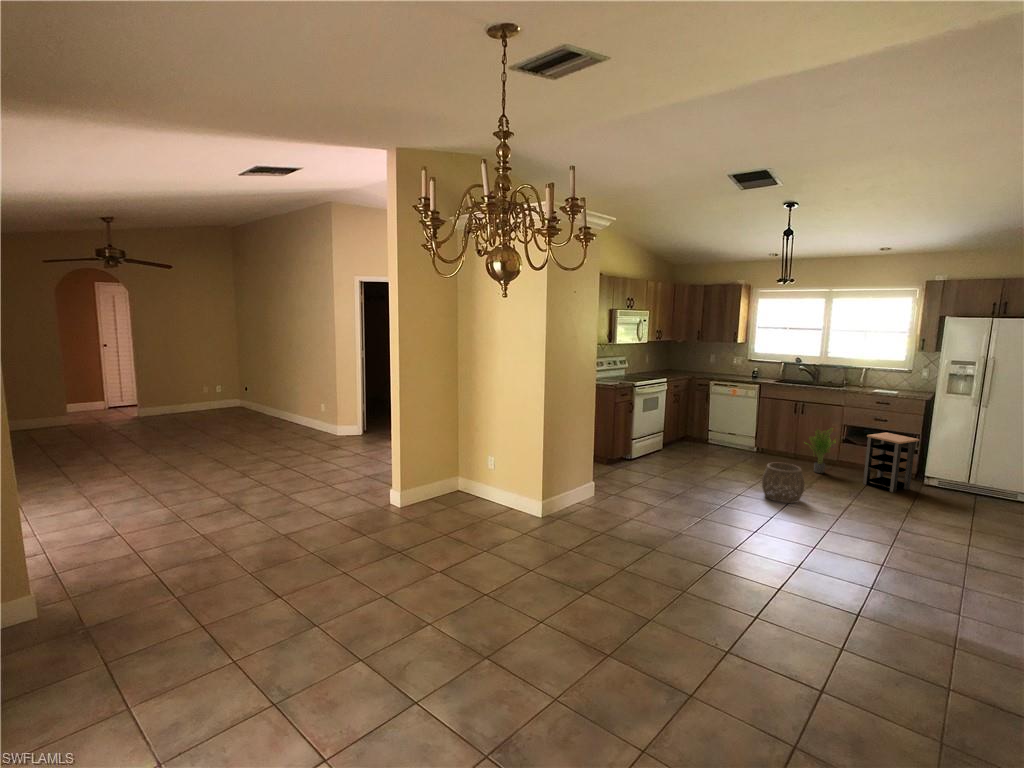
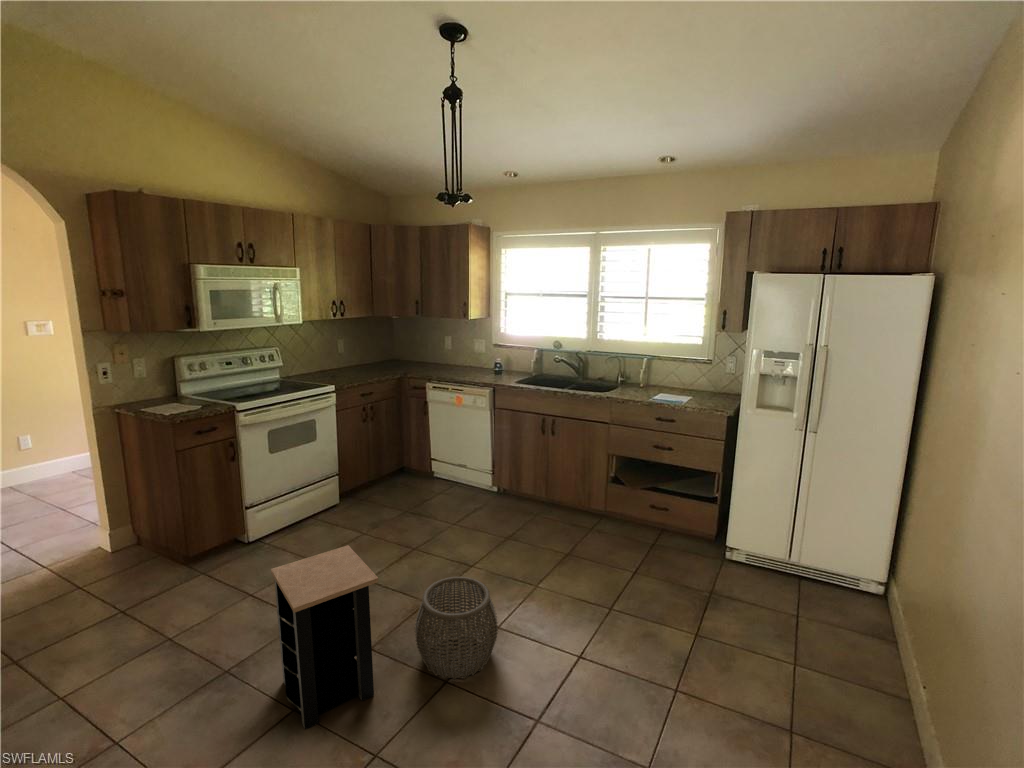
side table: present [863,432,919,493] -> present [271,545,378,729]
potted plant: present [812,433,833,473] -> none [539,465,598,546]

